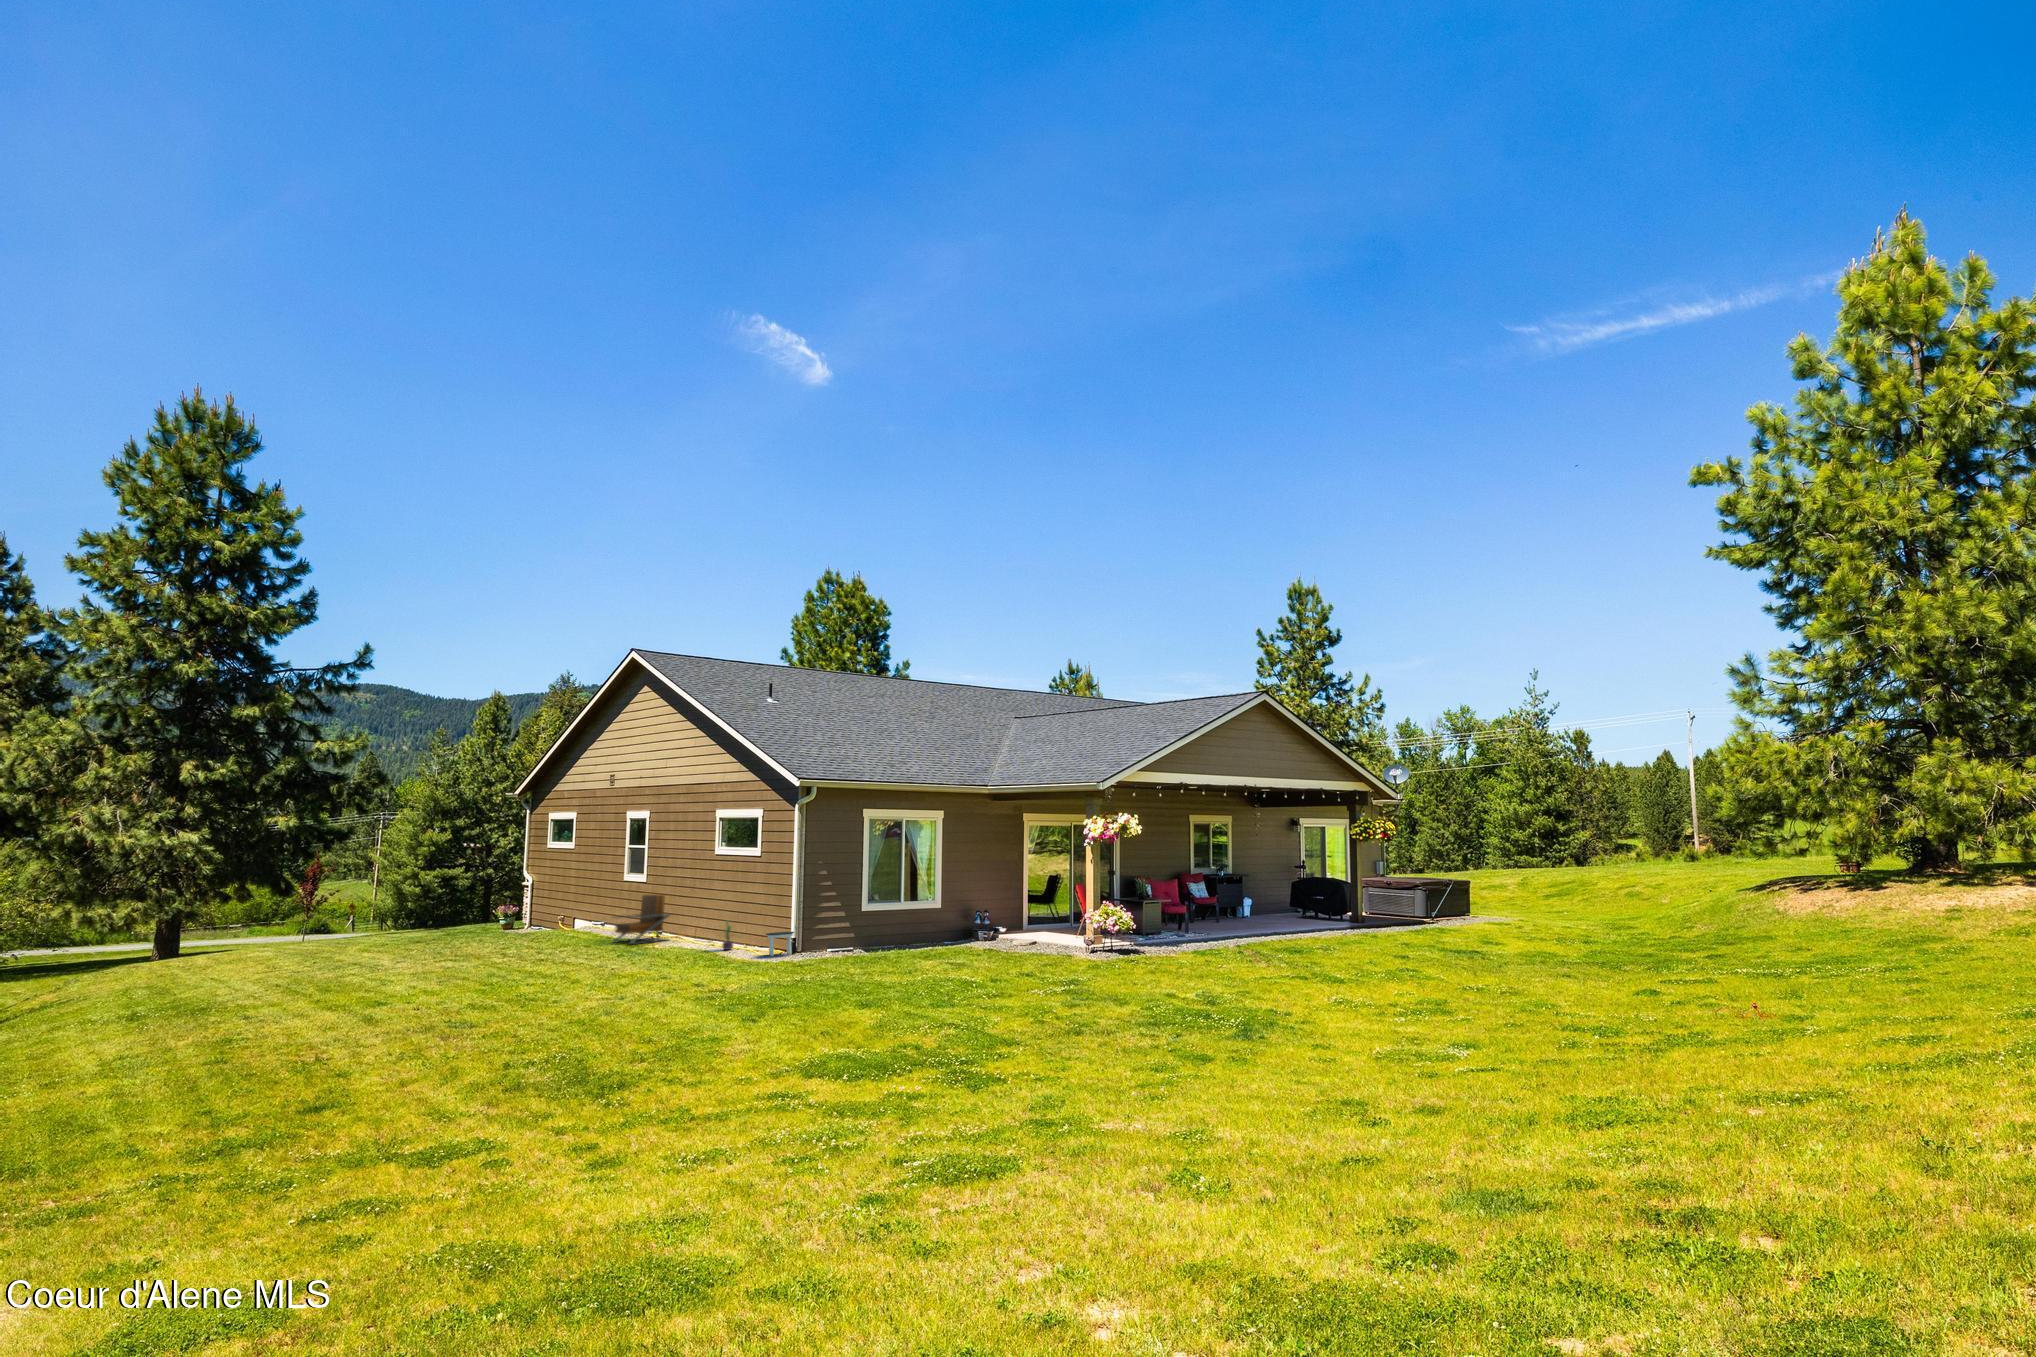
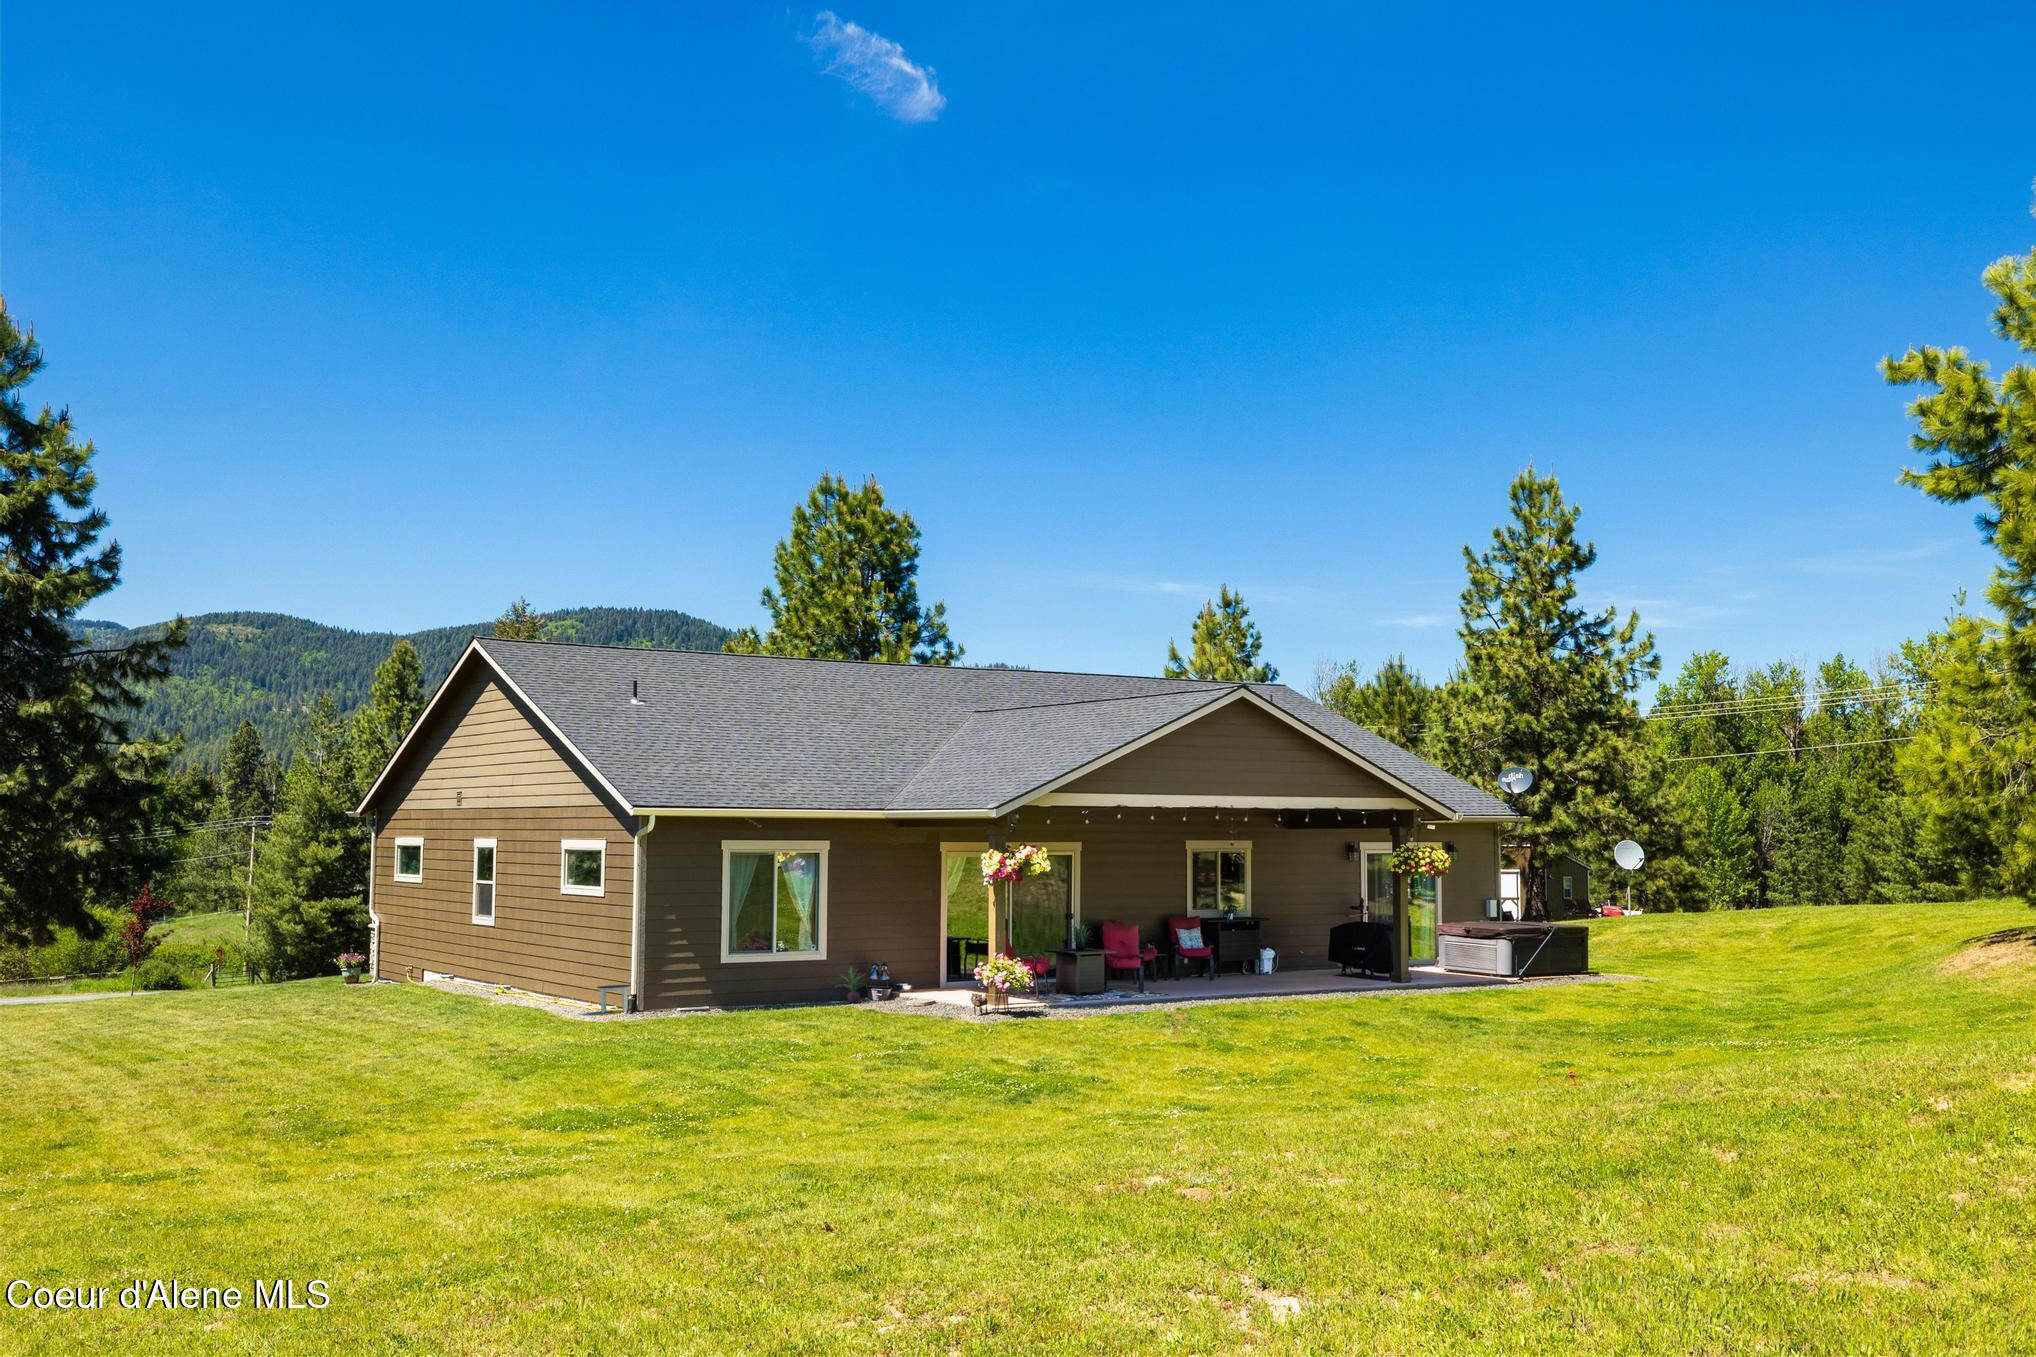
lounge chair: present [613,895,670,944] -> none [451,938,518,998]
decorative plant: present [722,921,733,950] -> present [846,969,860,1003]

